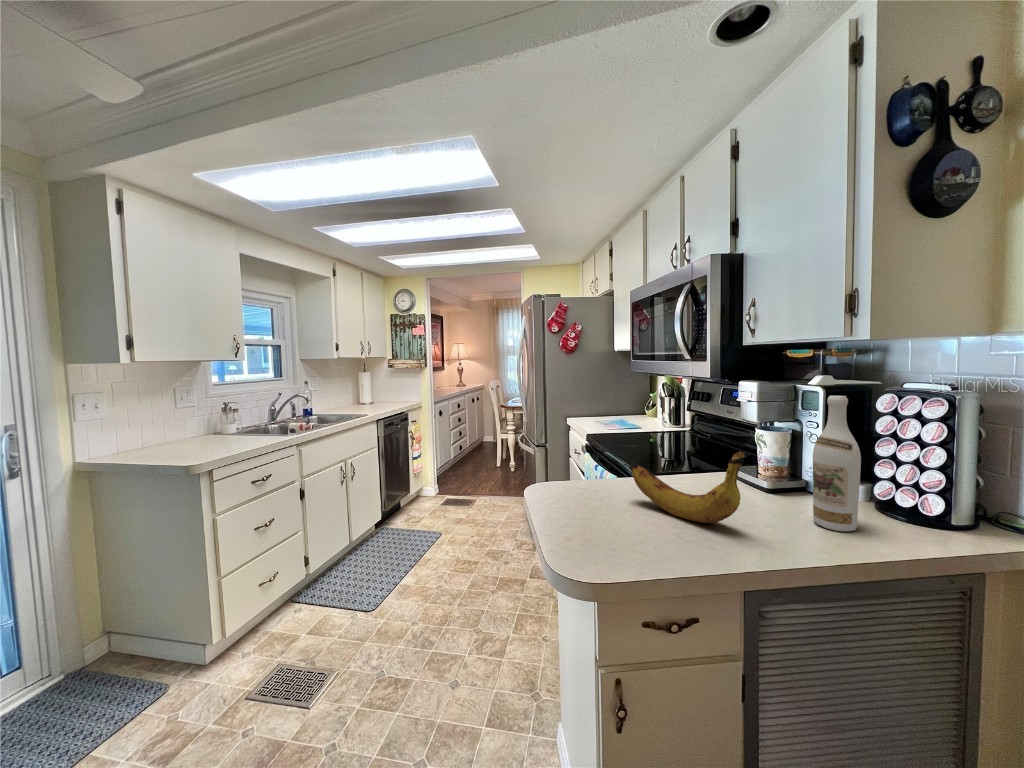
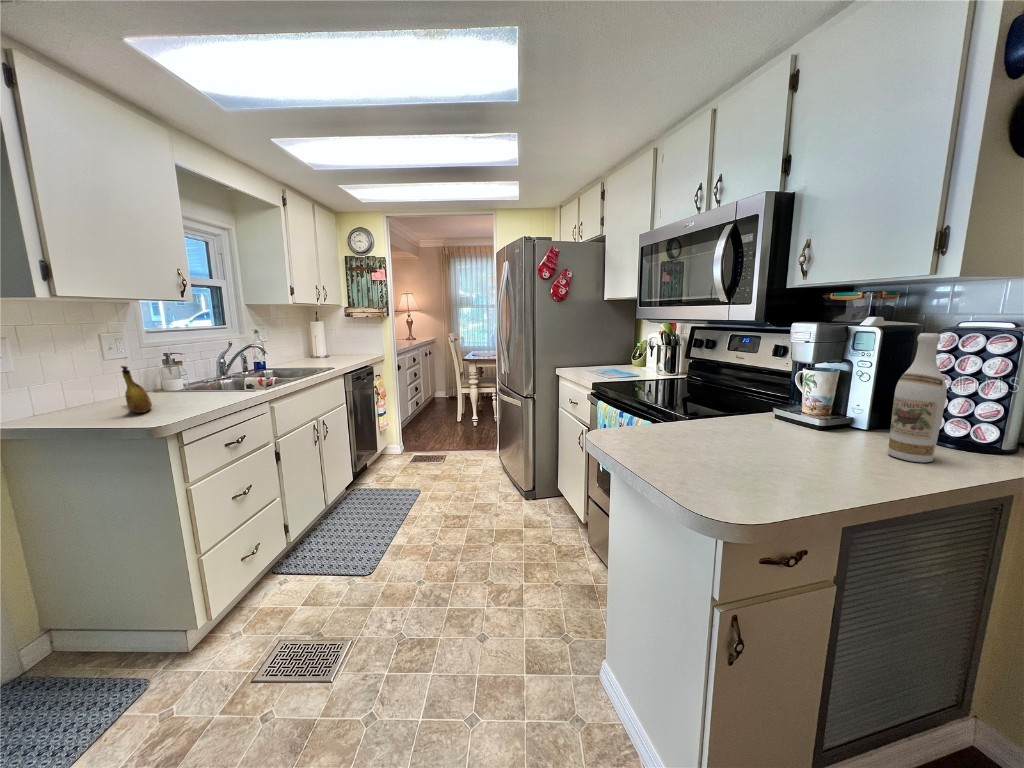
banana: present [630,450,750,523] -> present [121,366,152,413]

